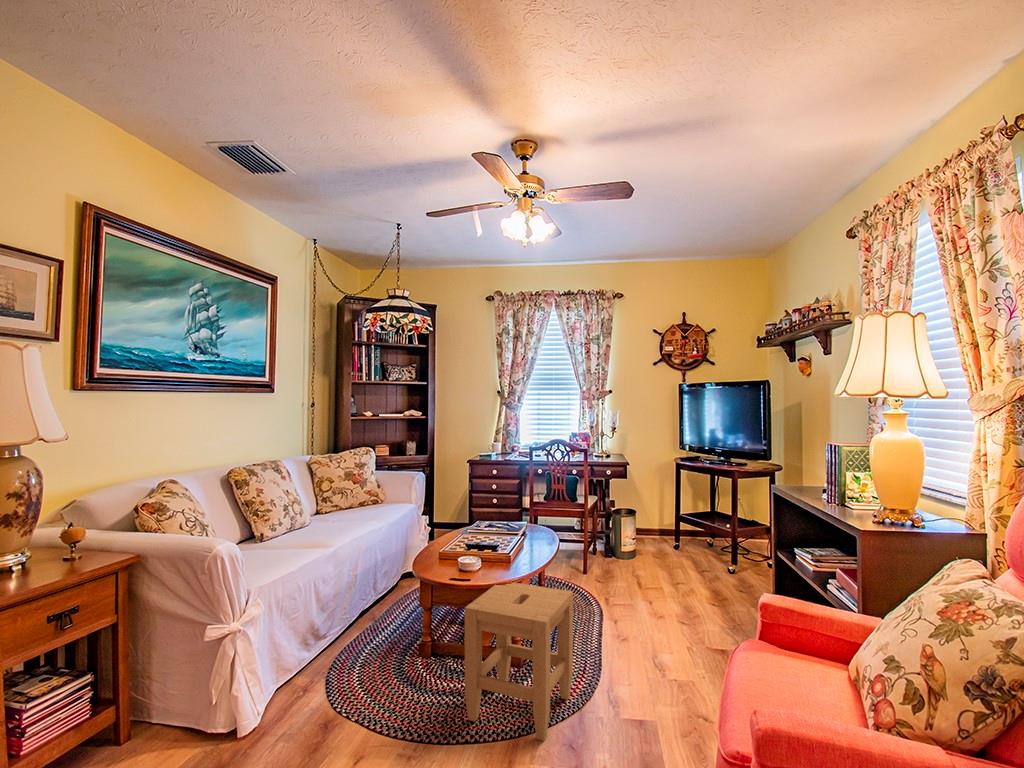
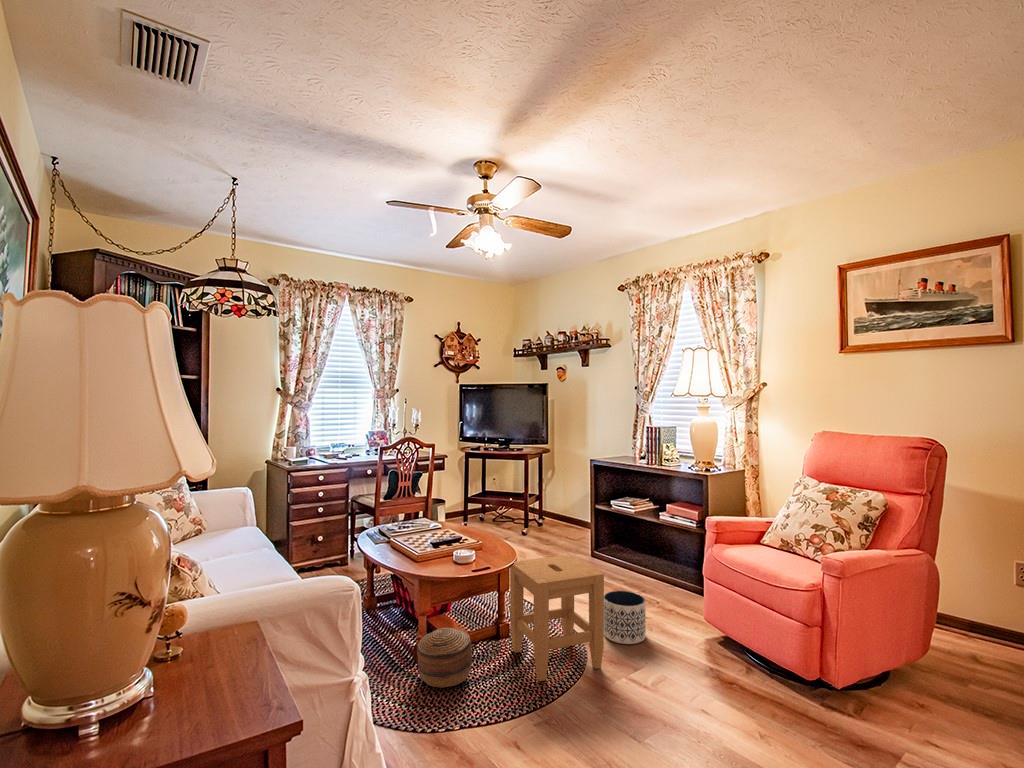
basket: none [383,626,437,685] -> present [417,628,472,688]
planter: none [607,658,665,739] -> present [604,591,646,644]

